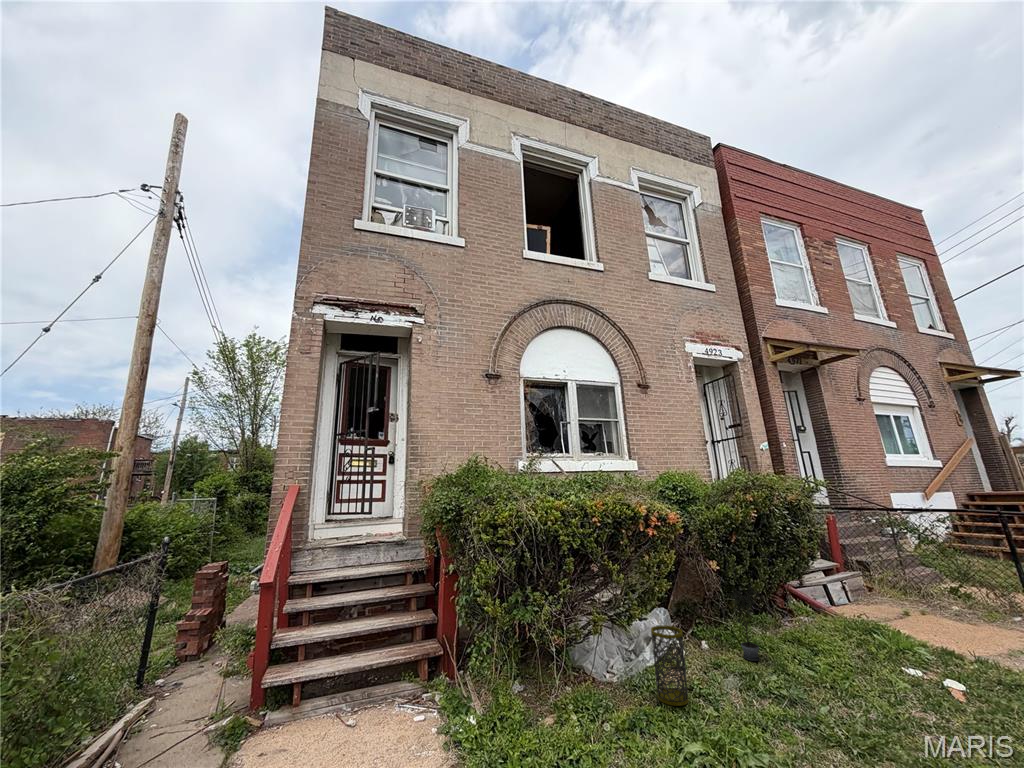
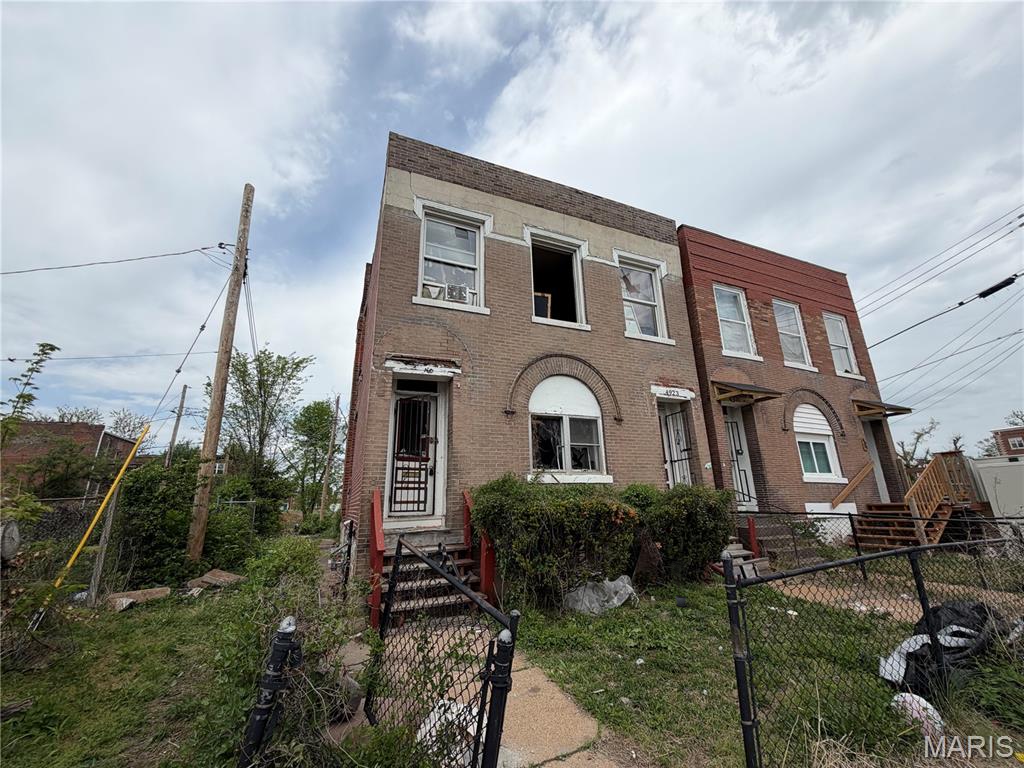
trash can: present [651,625,689,706] -> none [617,580,639,625]

